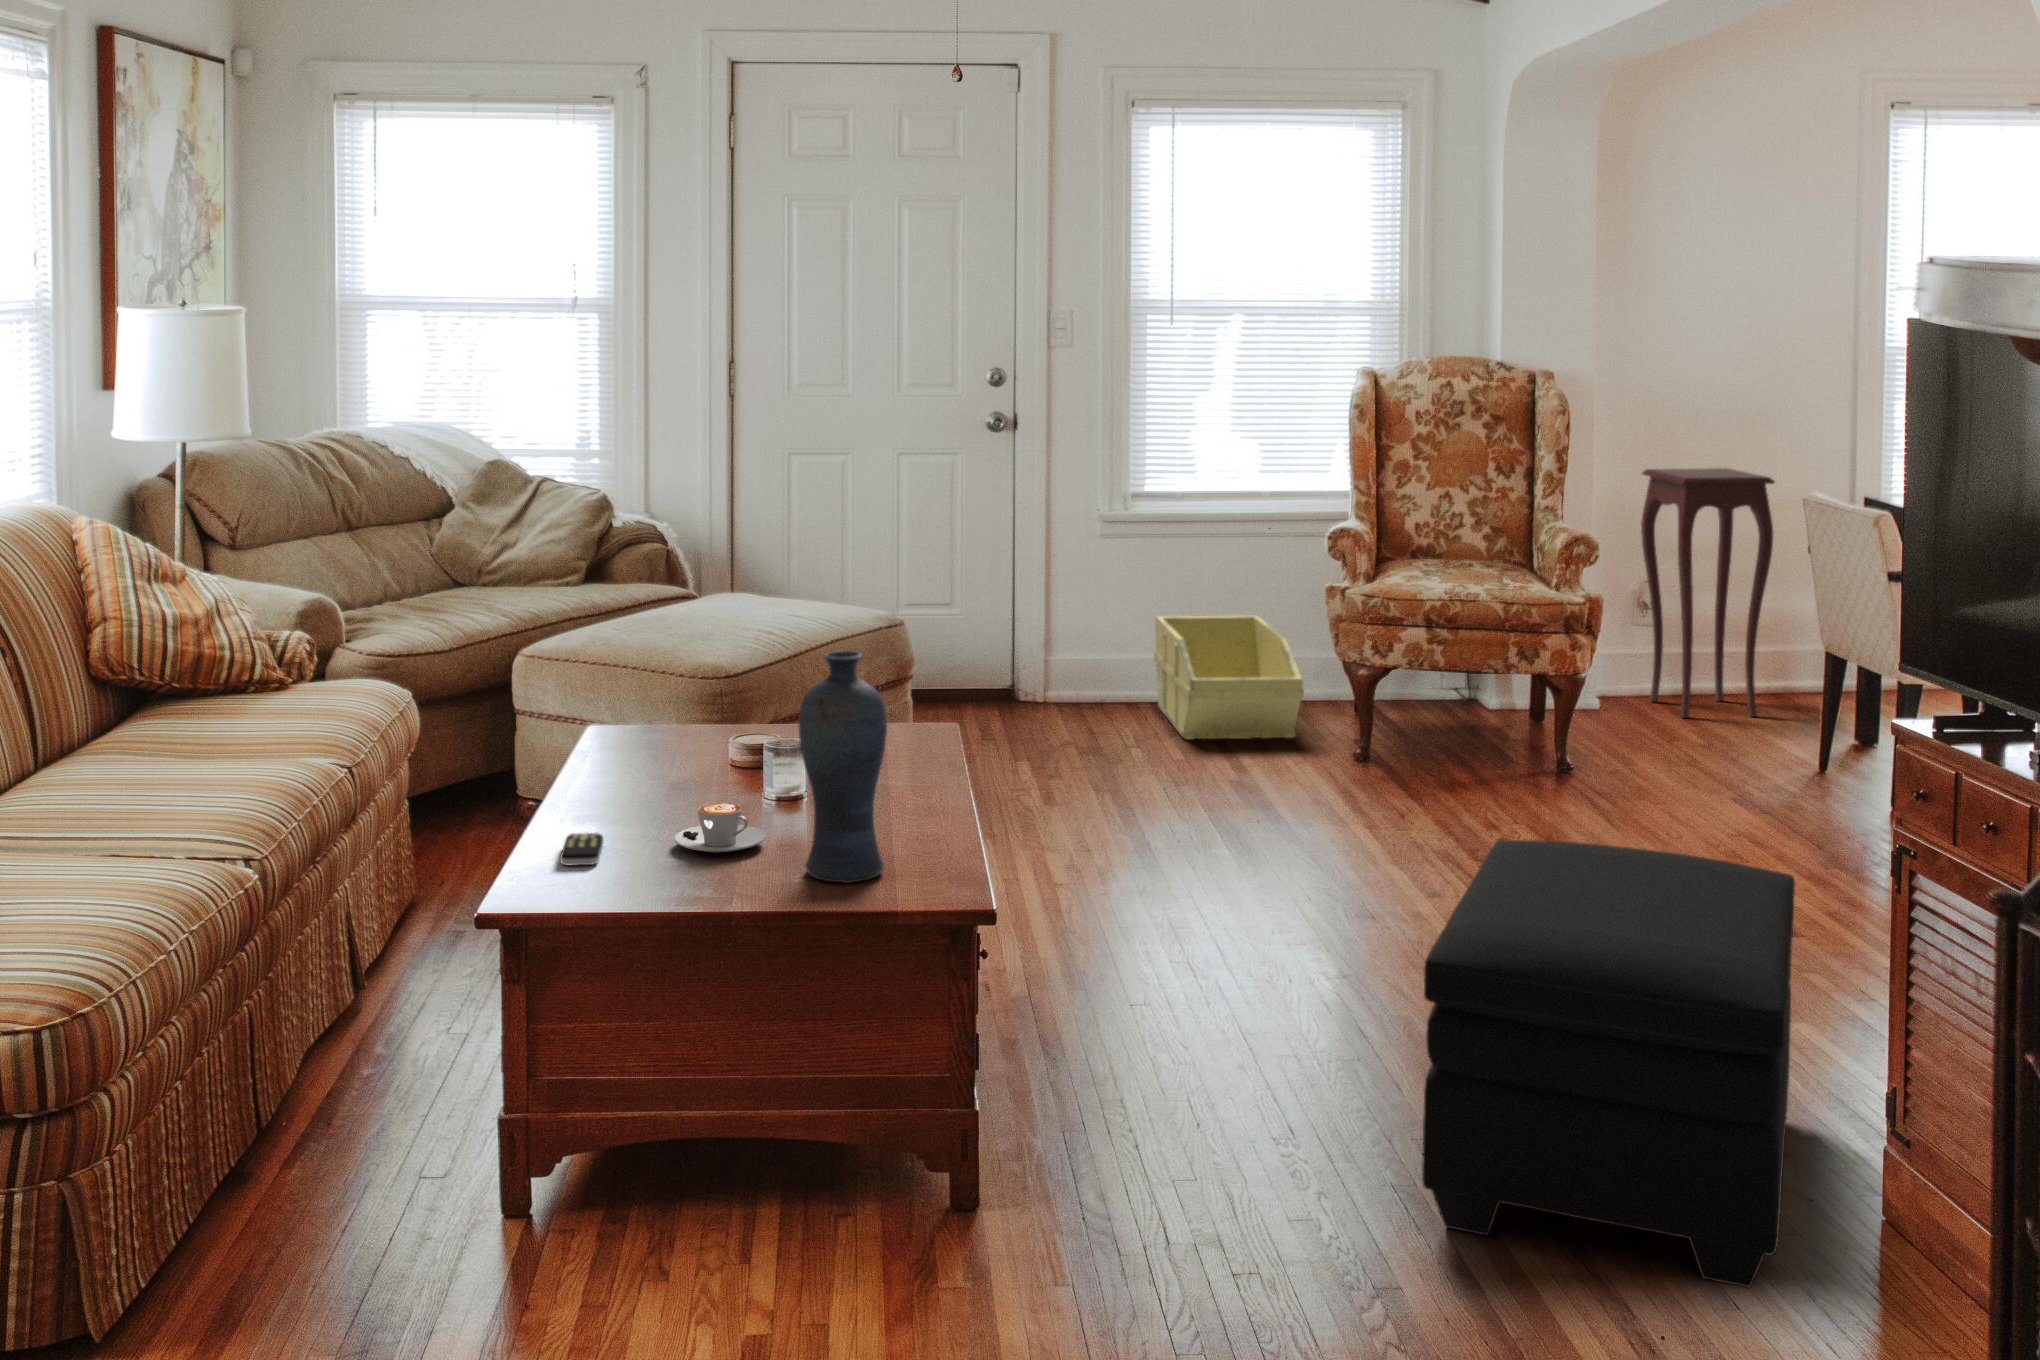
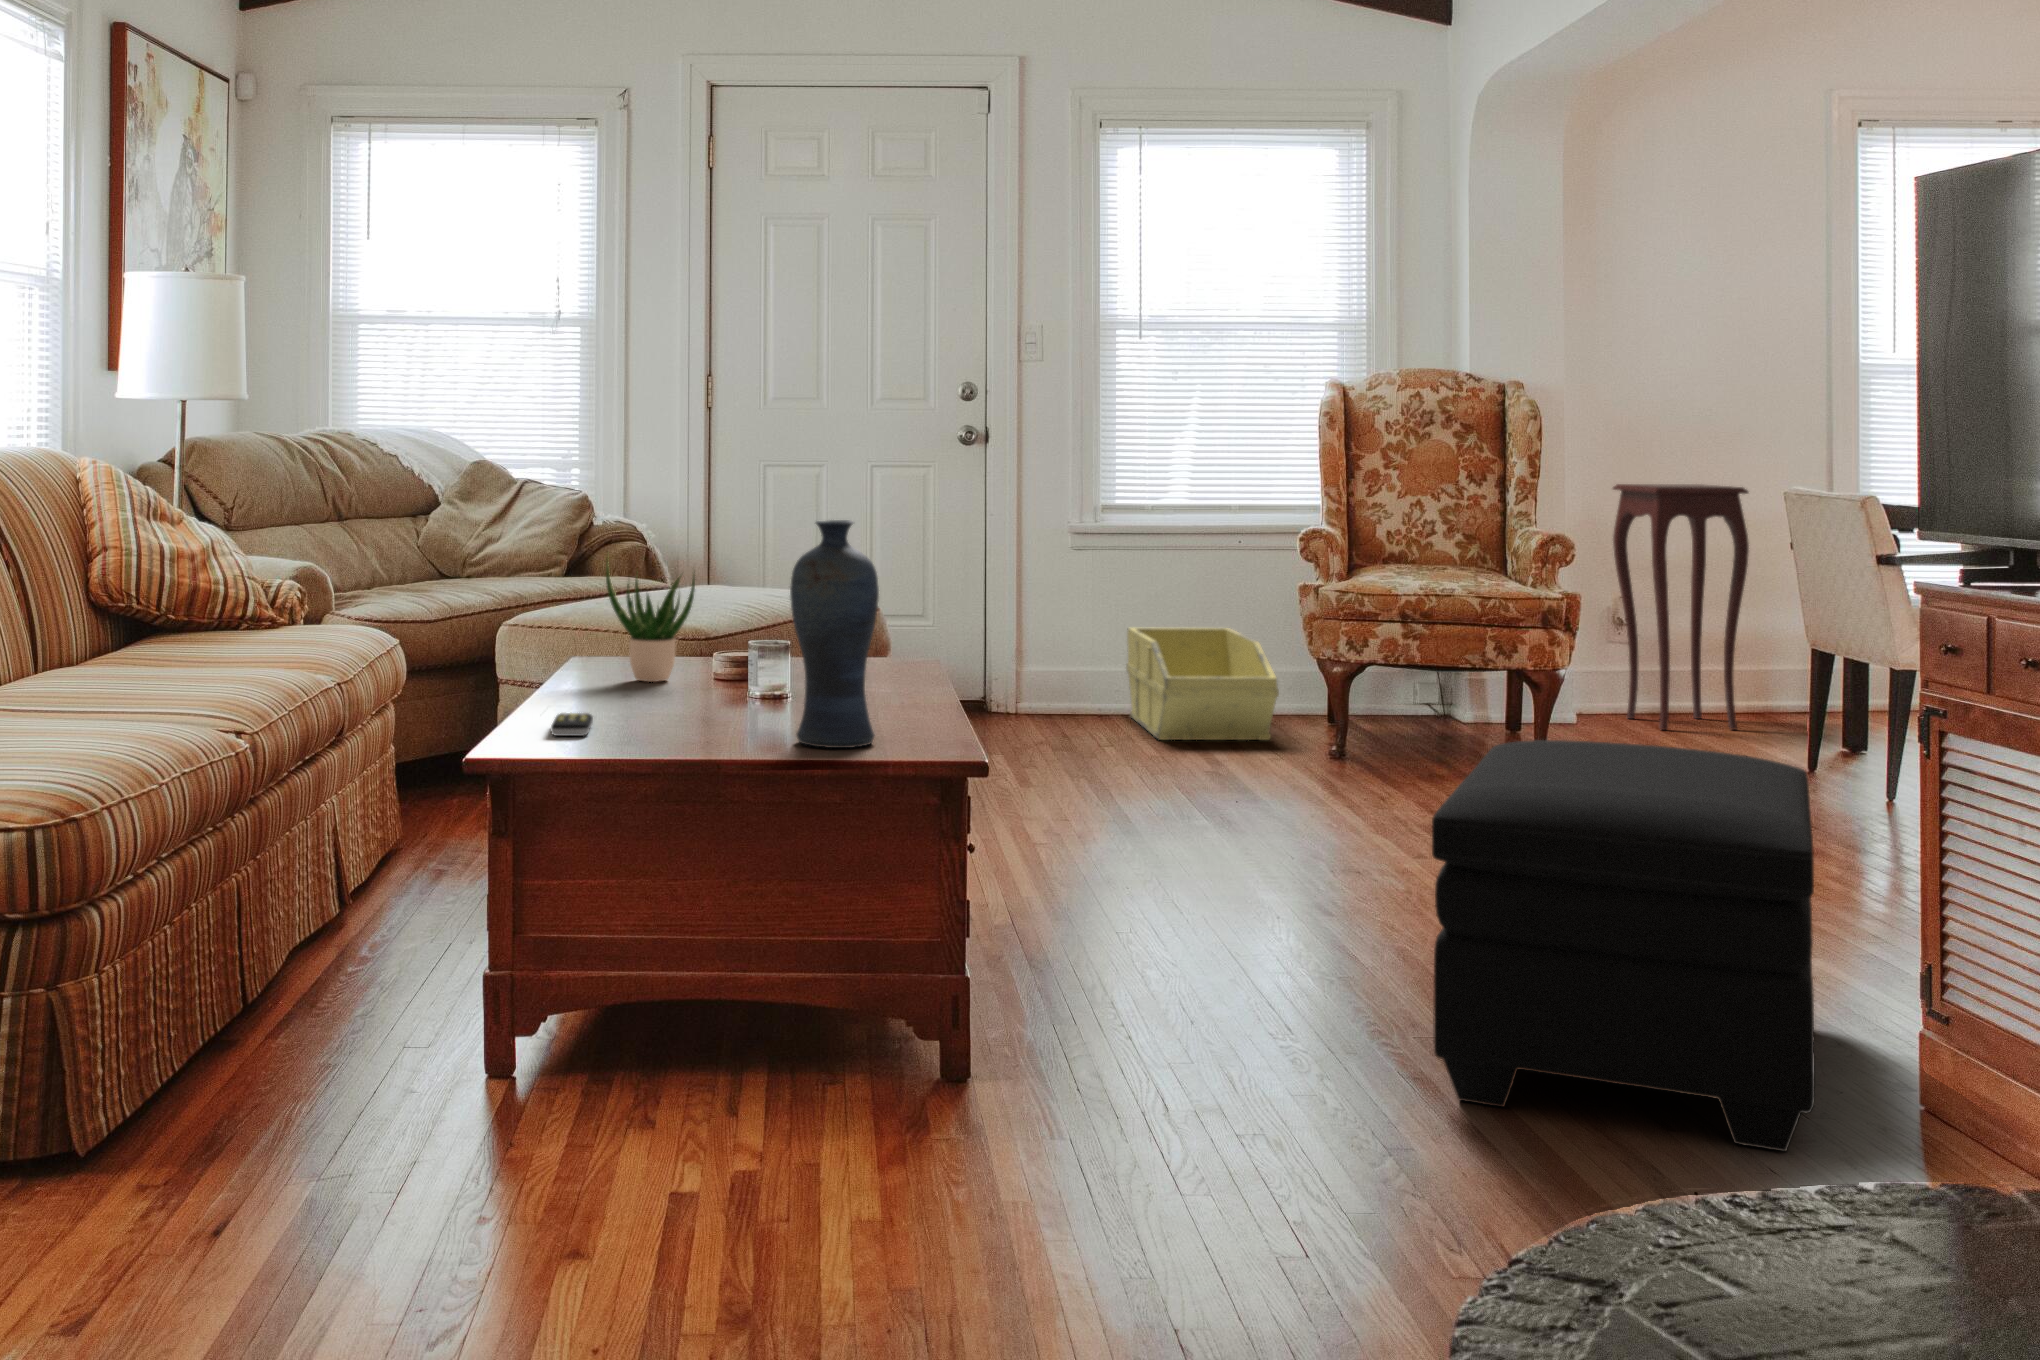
potted plant: none [618,633,708,765] -> present [606,562,695,682]
coffee cup: present [675,803,765,853] -> none [664,686,754,730]

